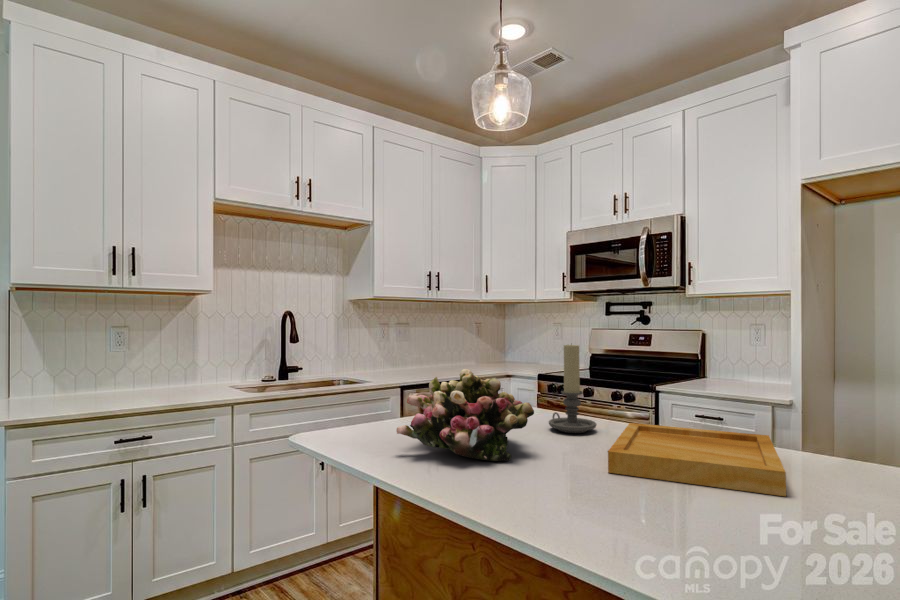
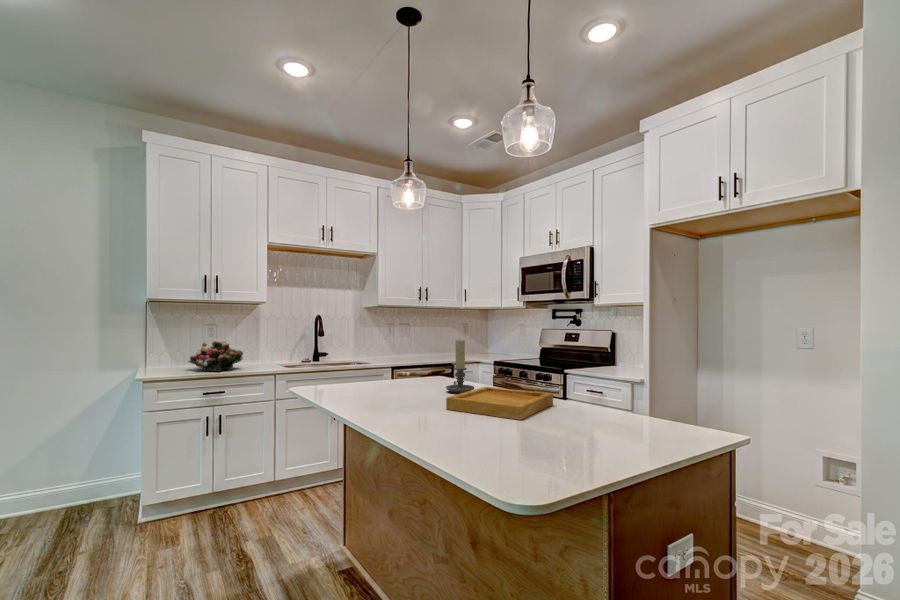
flower arrangement: present [396,369,534,461] -> present [188,340,243,372]

